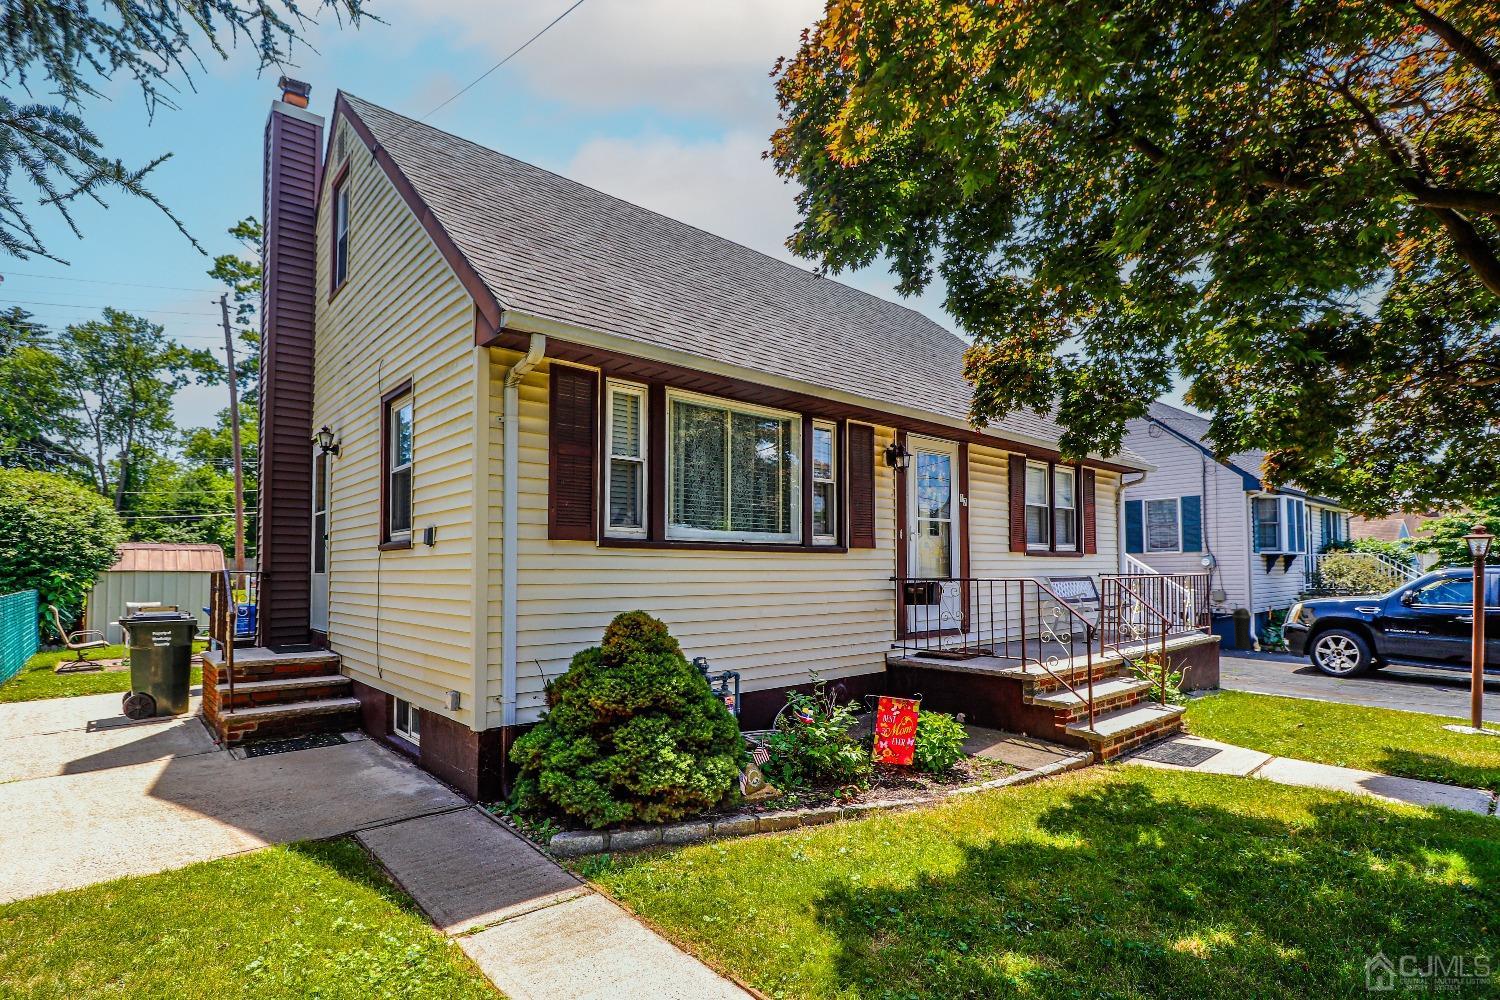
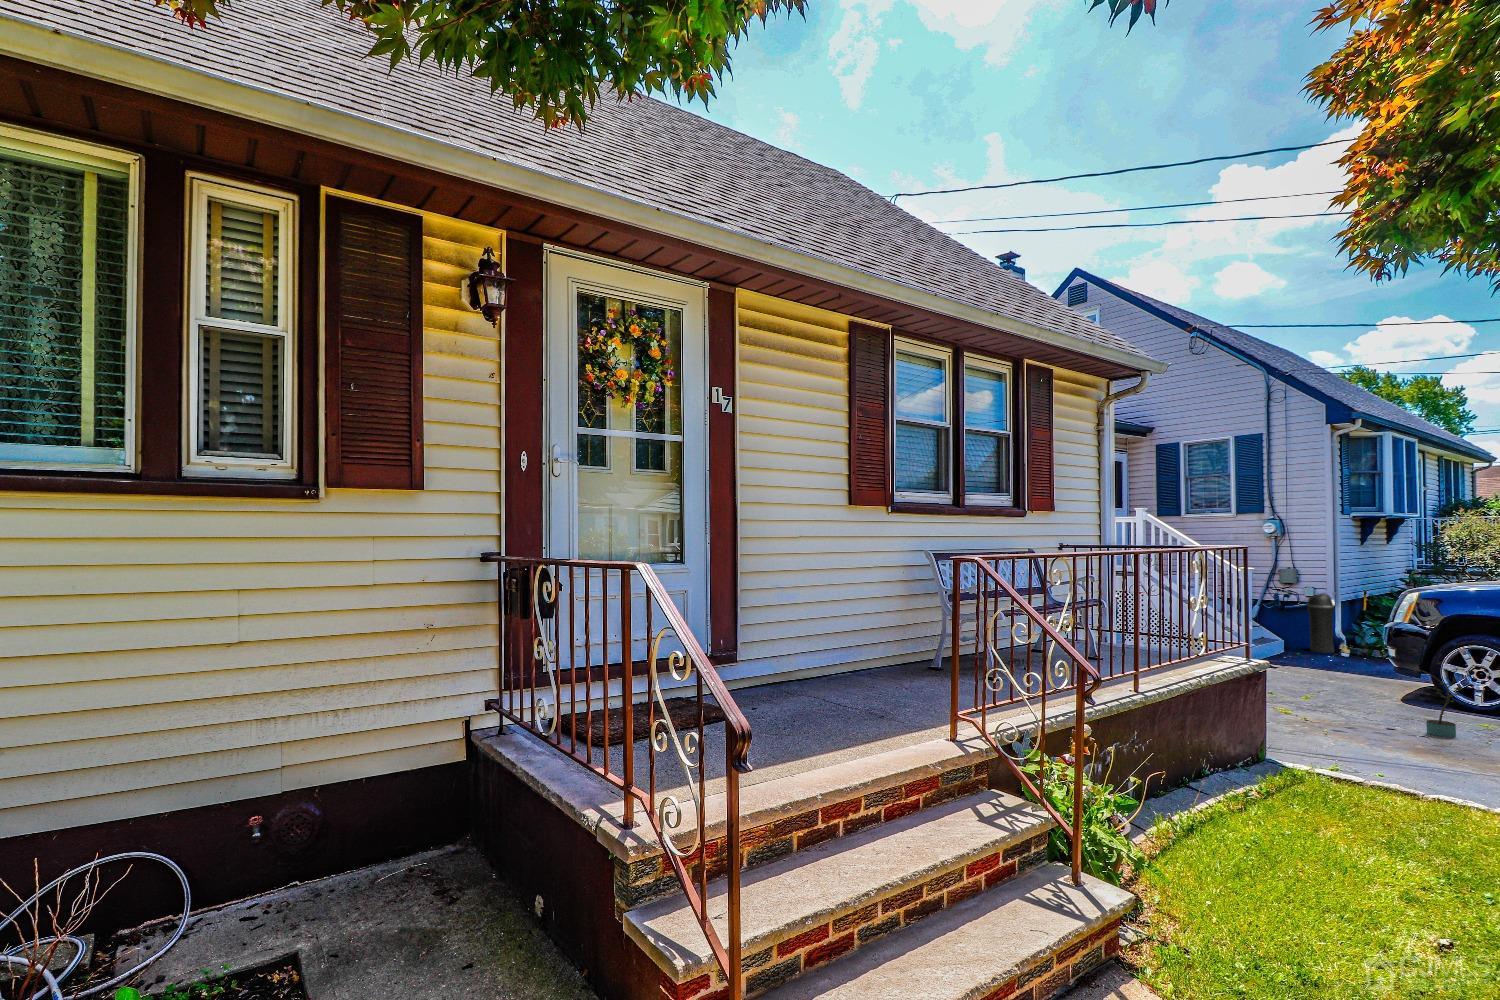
potted plant: none [1298,644,1327,686] -> present [1414,663,1465,737]

